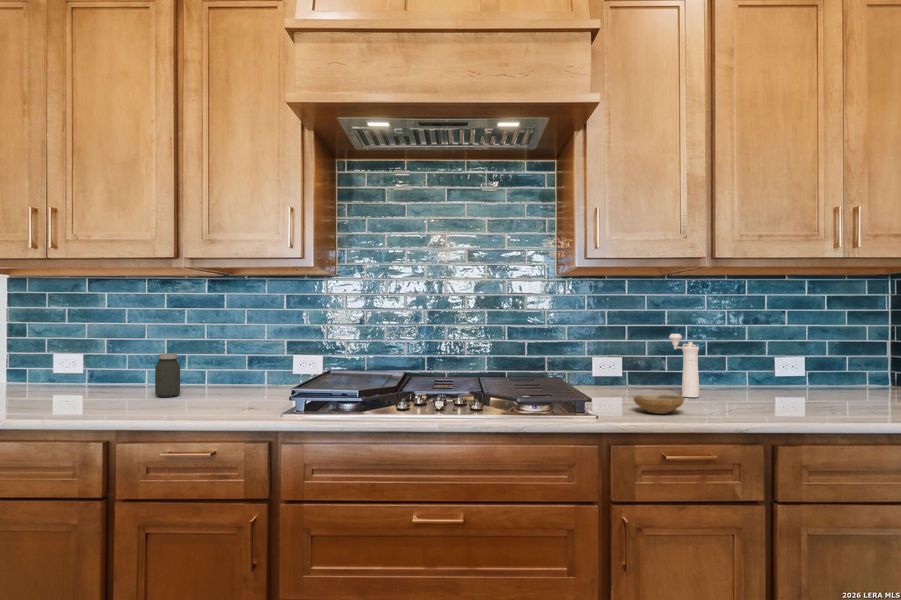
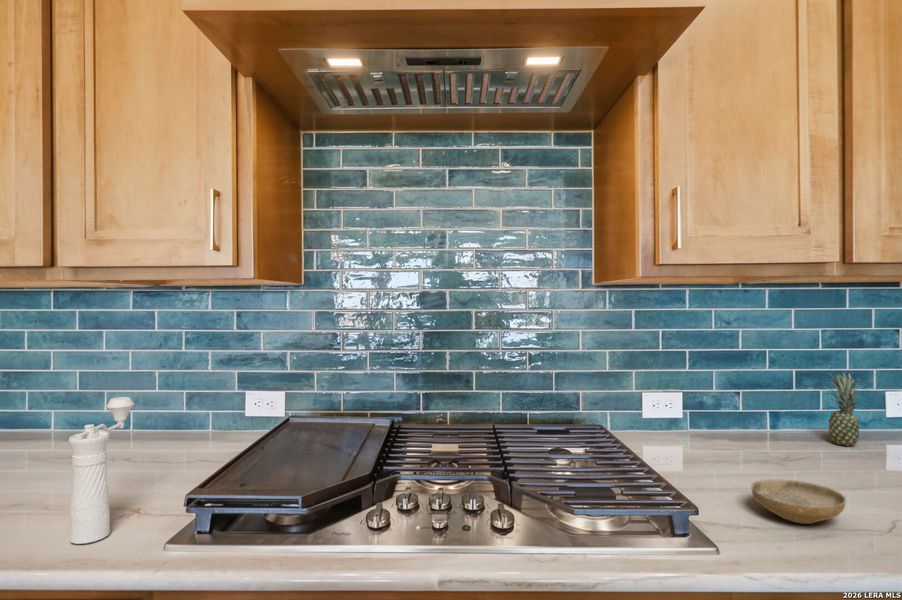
pepper mill: present [669,334,699,397] -> present [69,397,134,544]
fruit: none [725,339,746,392] -> present [829,373,859,446]
jar: present [155,353,180,397] -> none [30,401,70,466]

